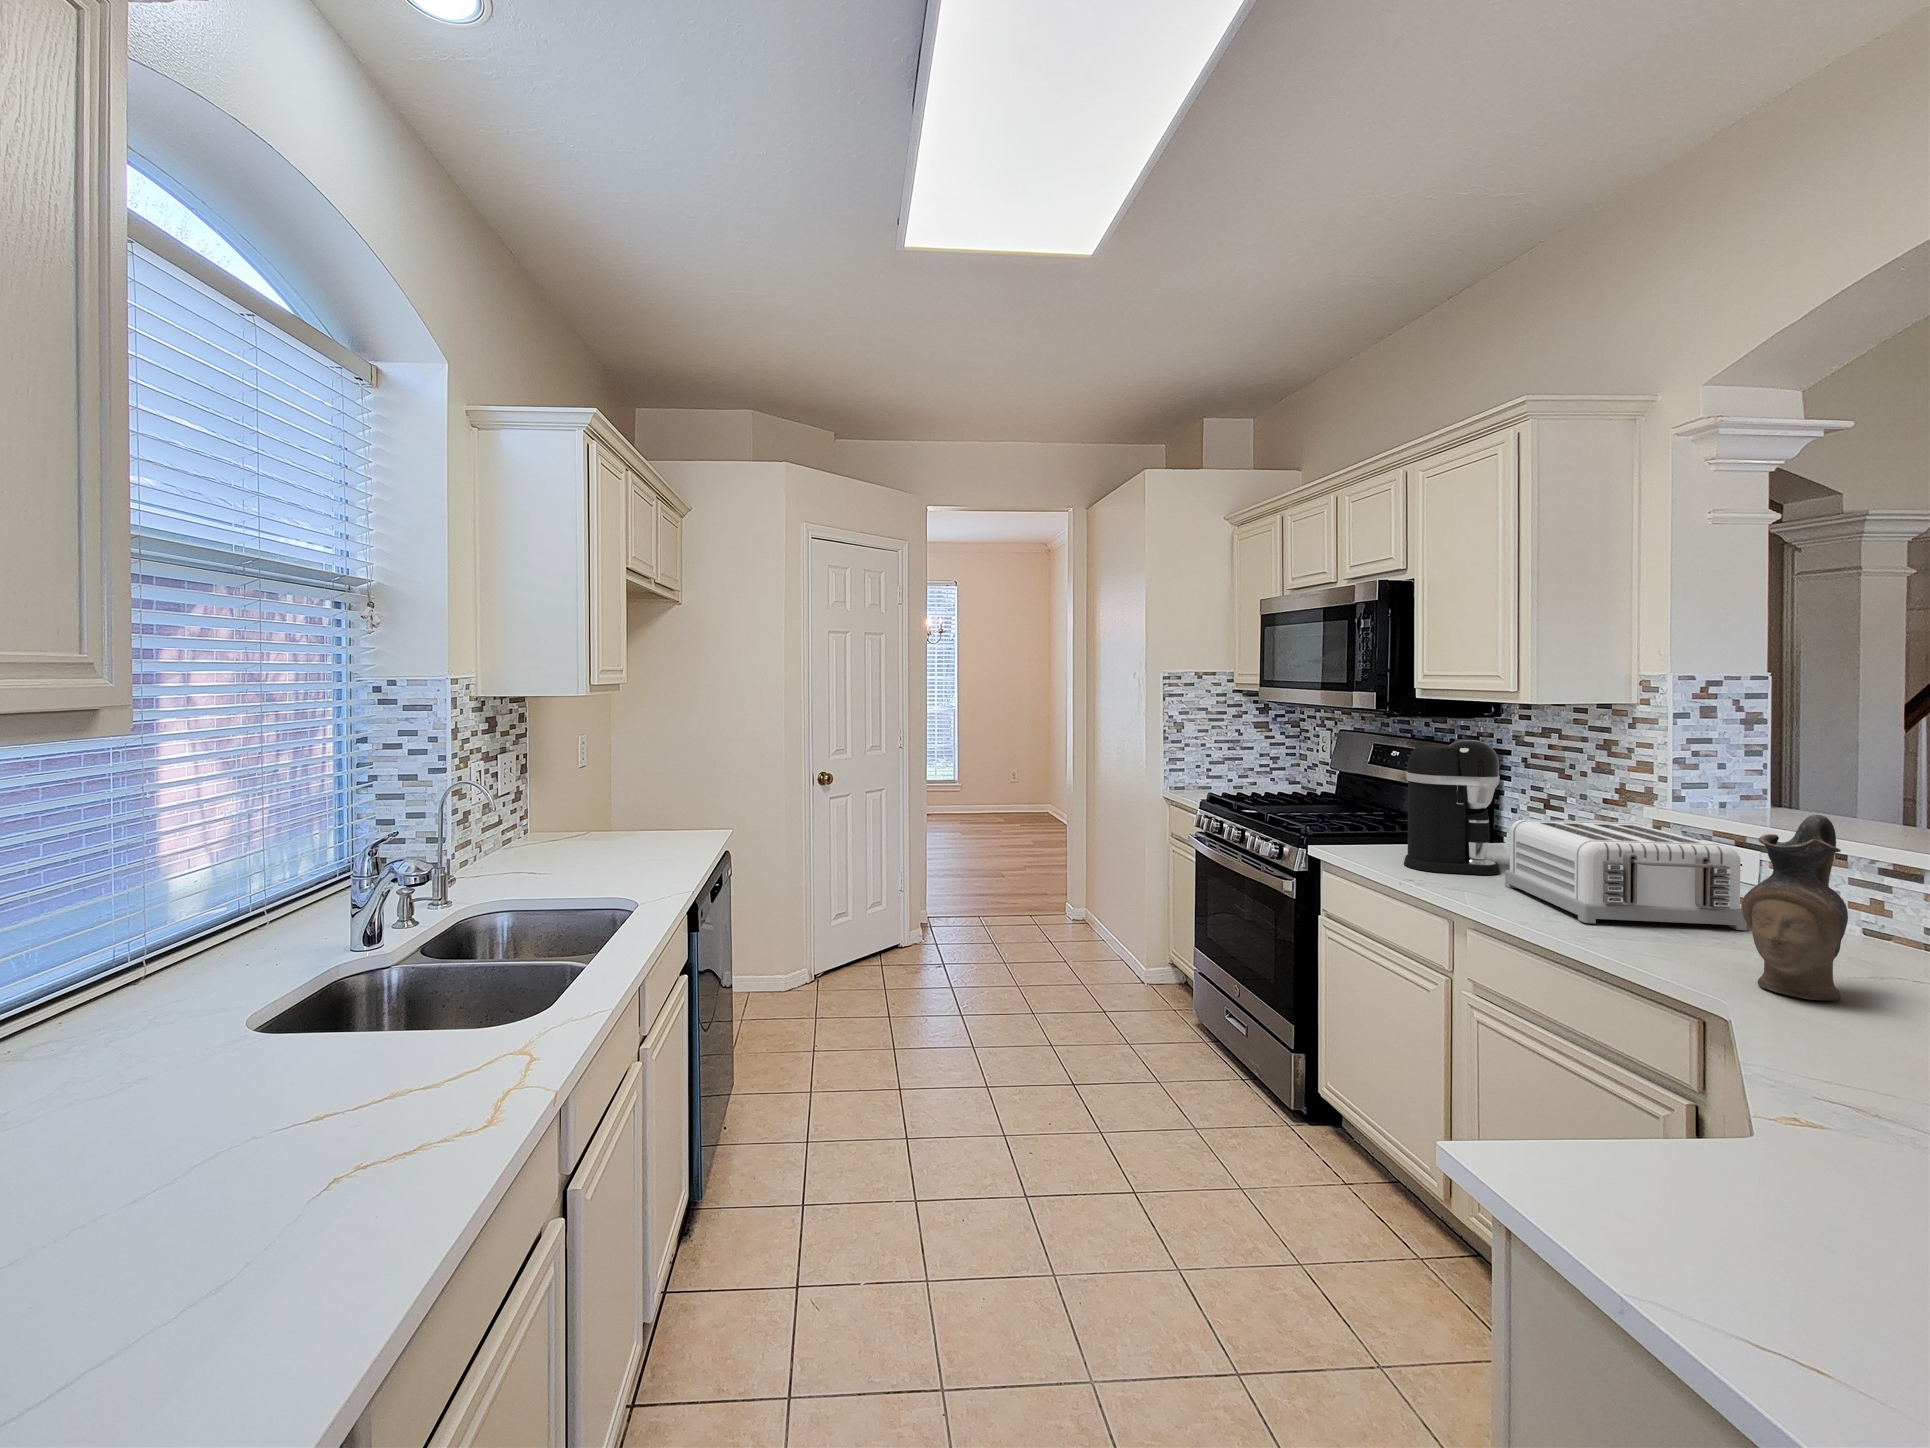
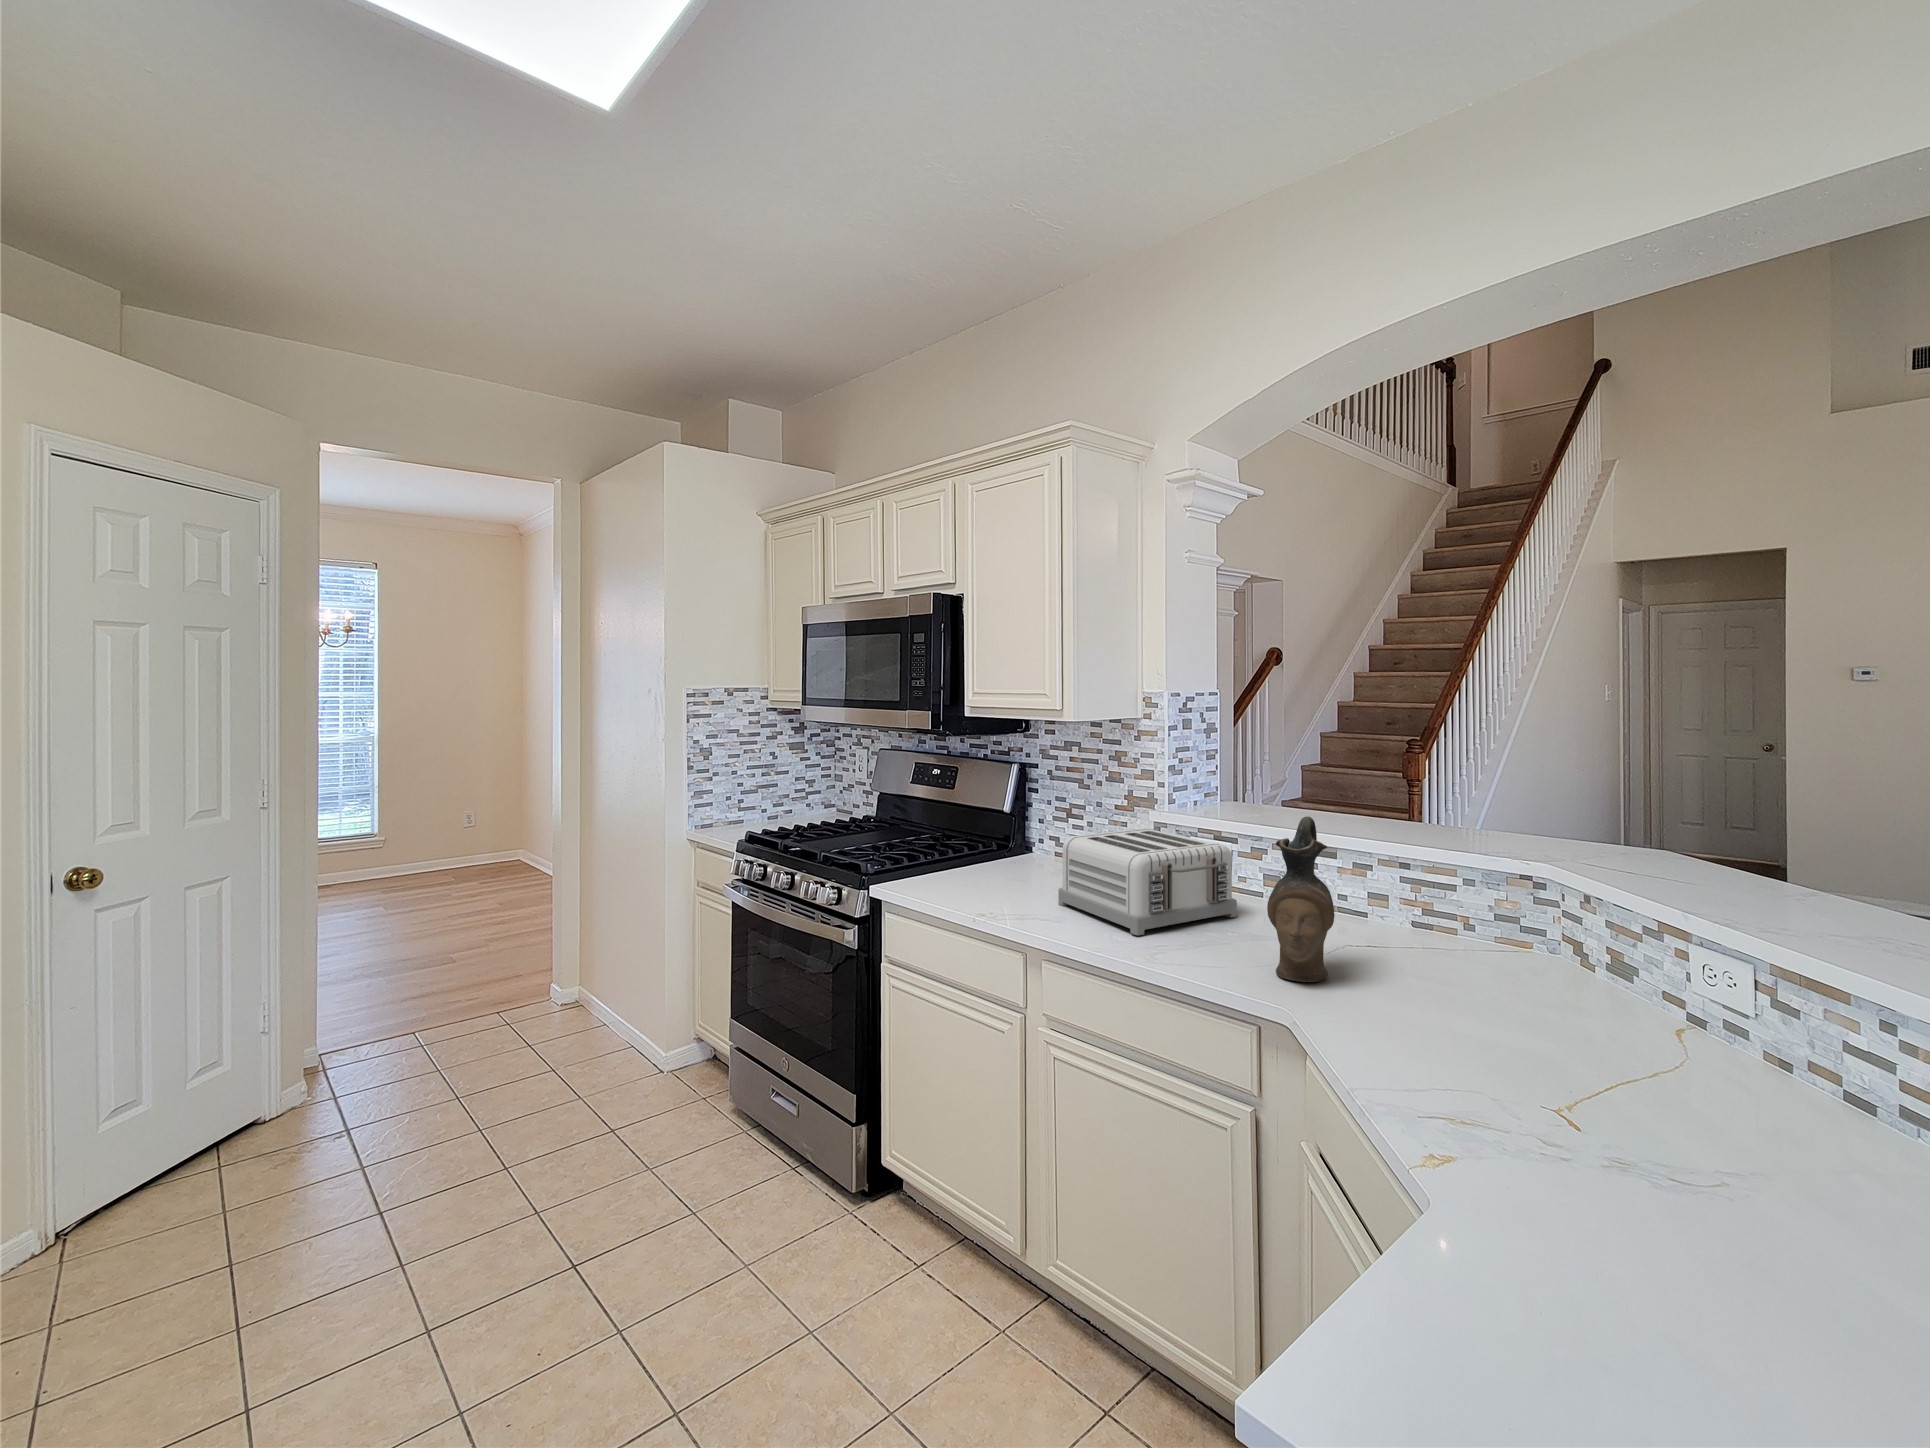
coffee maker: present [1404,740,1500,875] -> none [967,758,1048,899]

